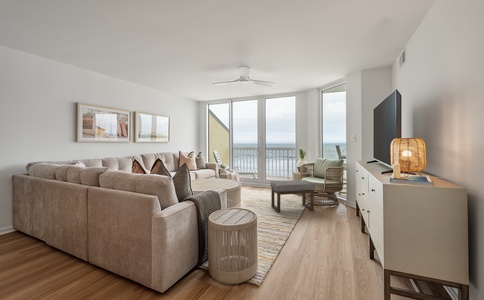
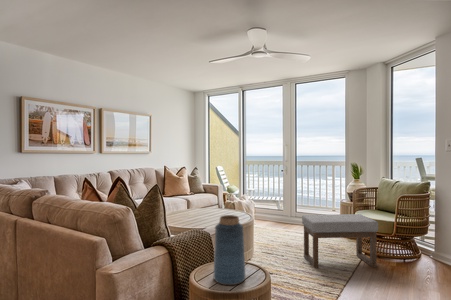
vase: none [223,181,242,221] -> present [214,215,246,285]

